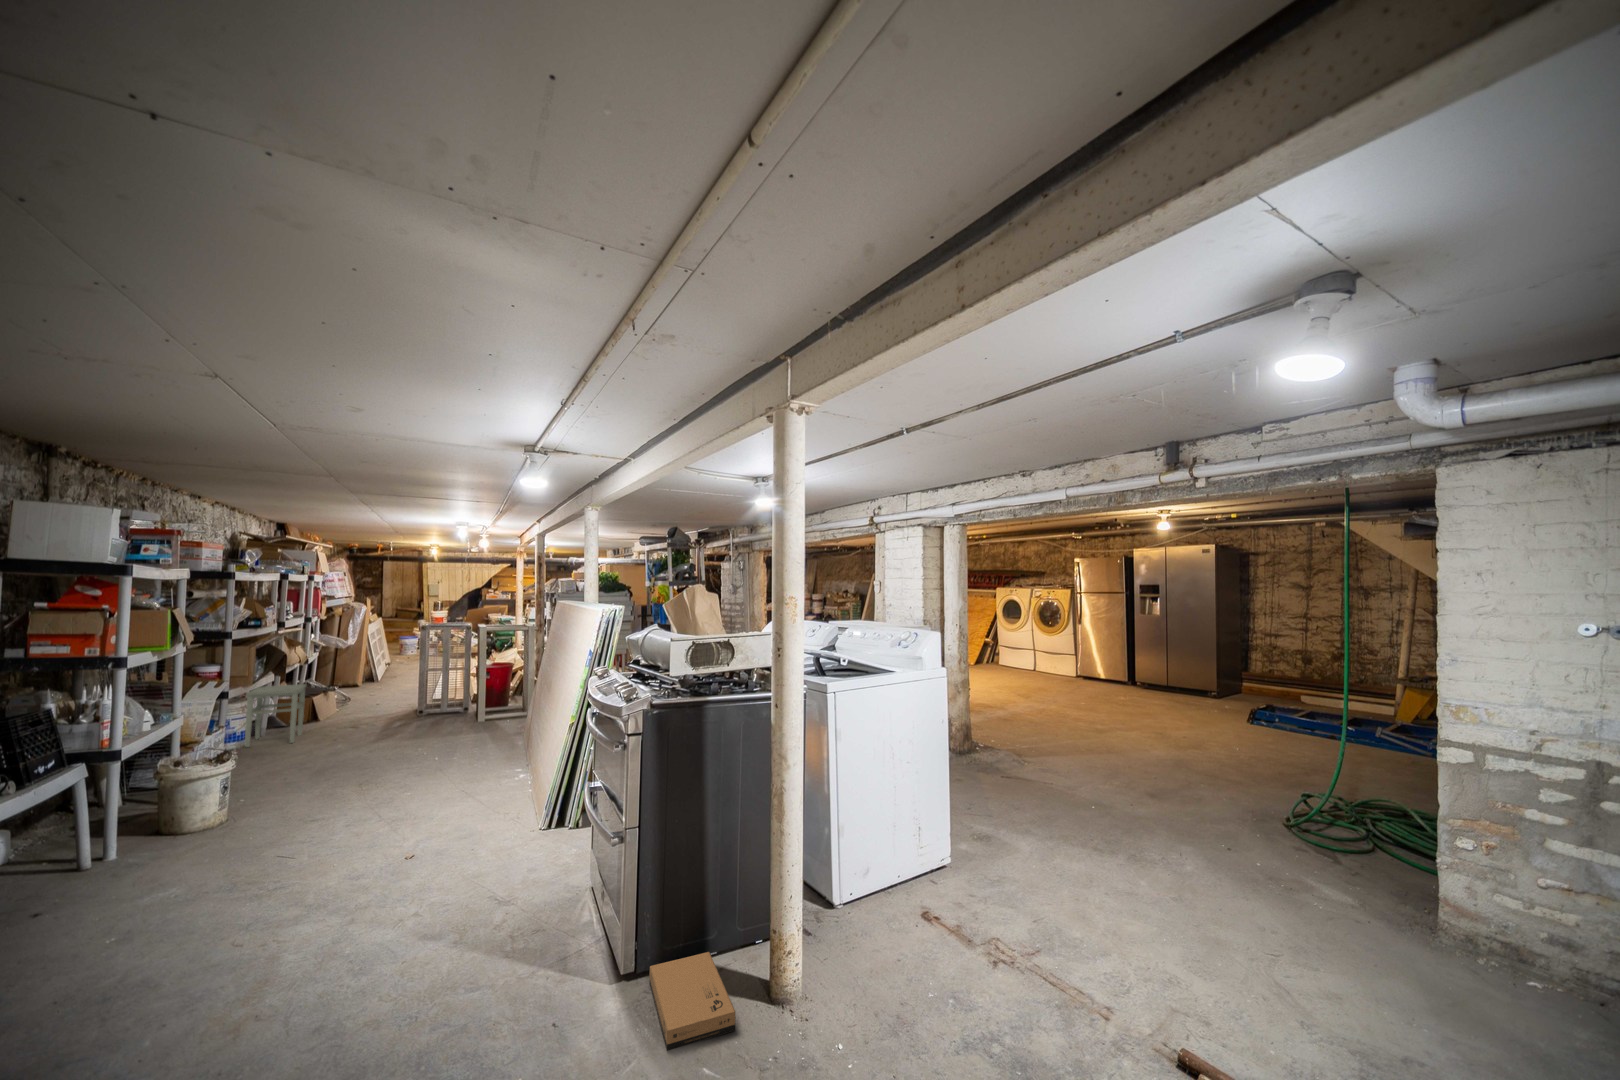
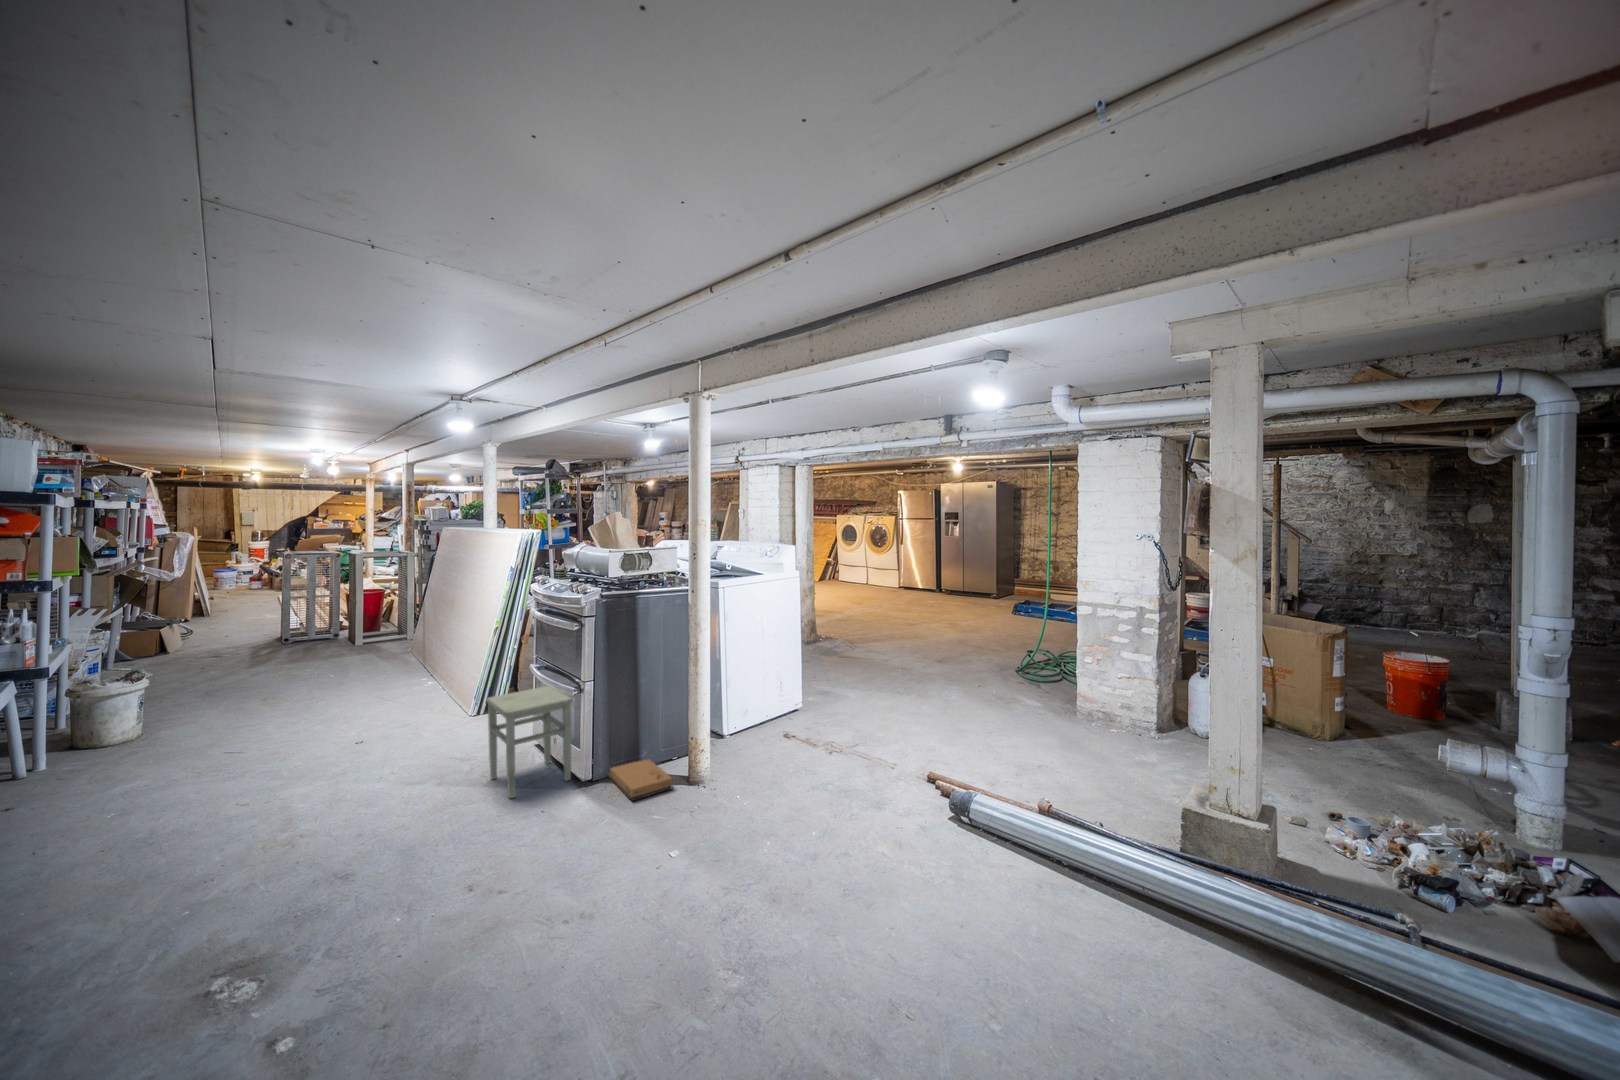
stool: present [245,684,306,747] -> present [486,686,573,798]

